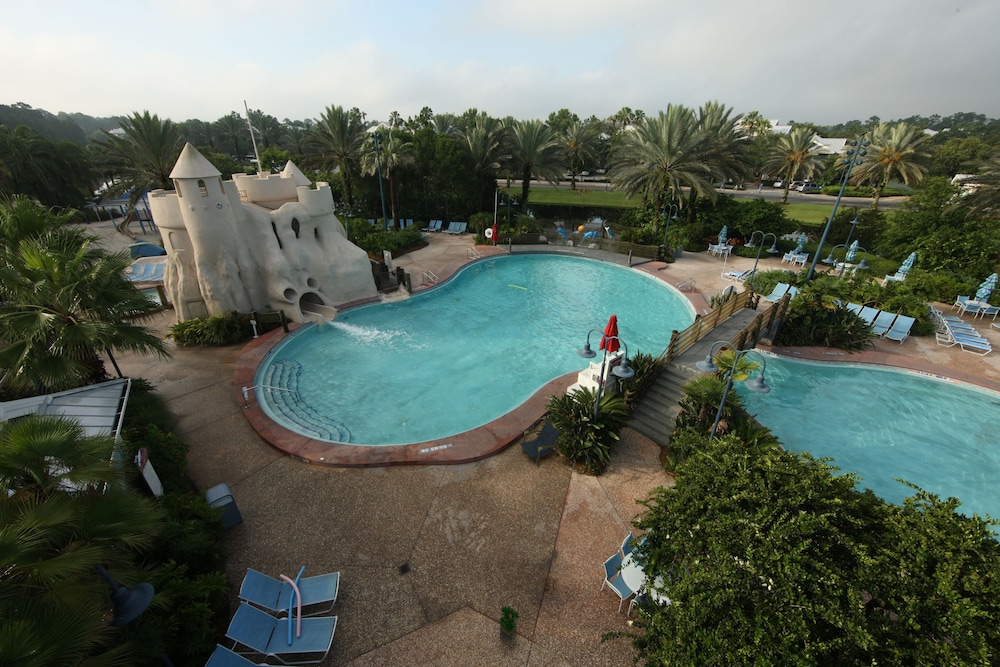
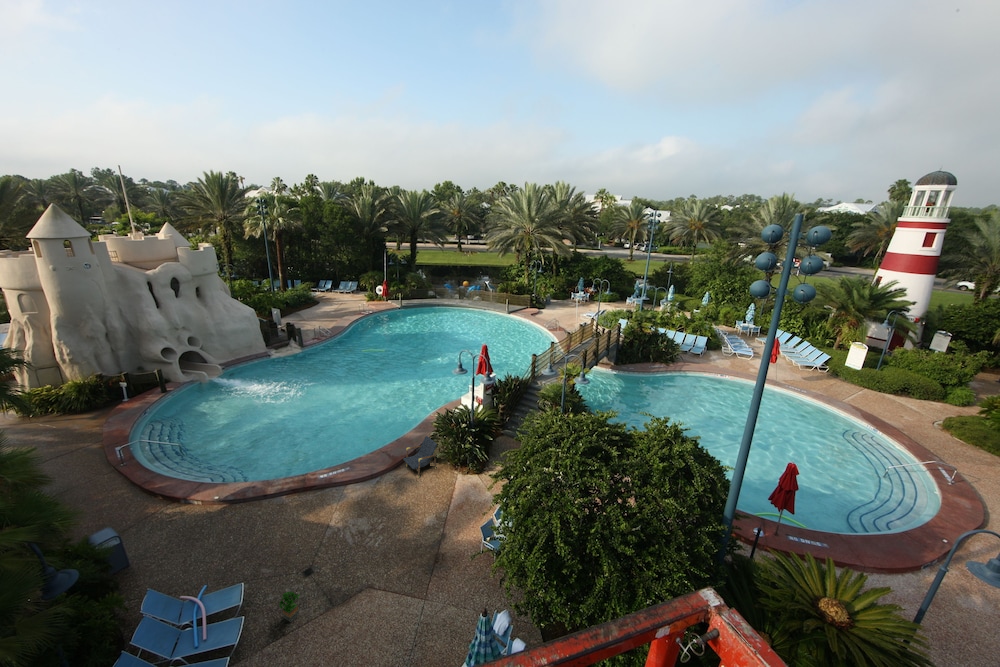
potted tree: present [500,606,520,640] -> present [279,592,300,622]

